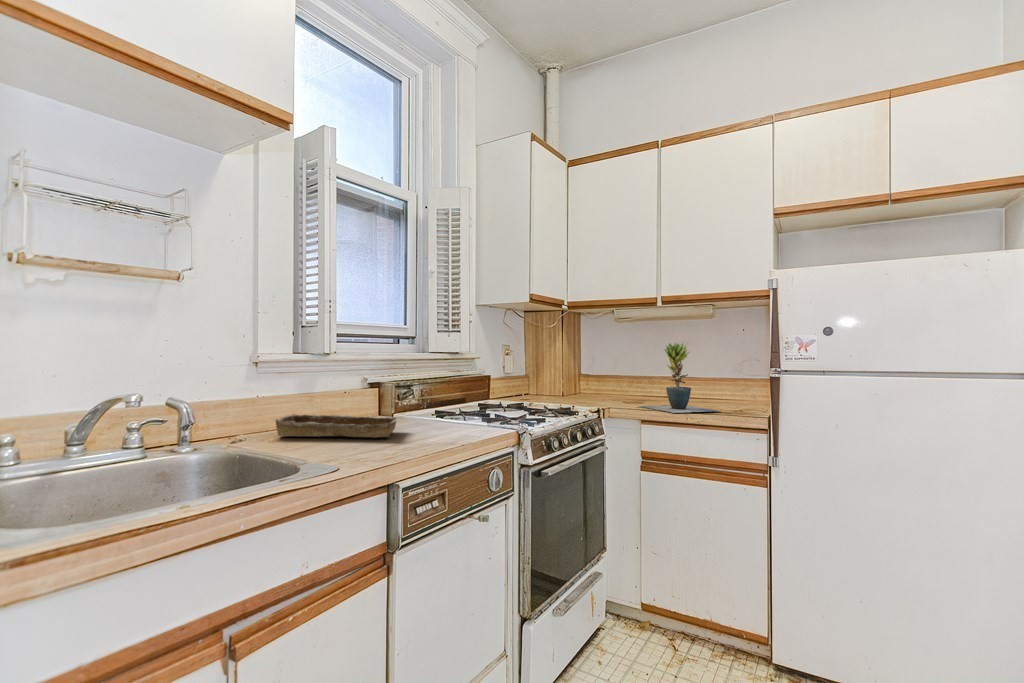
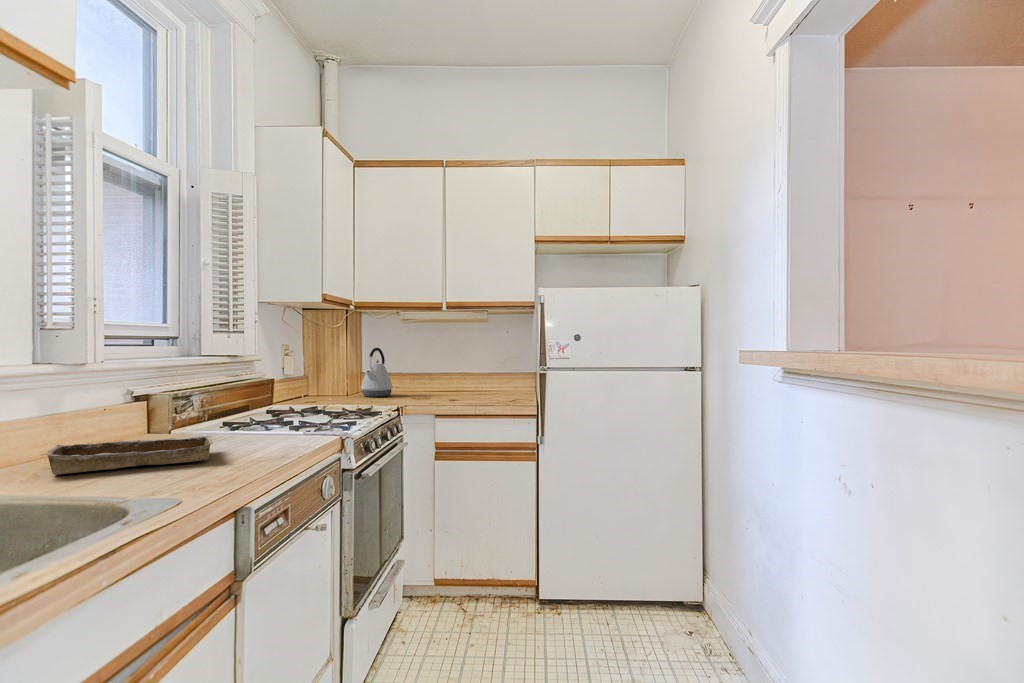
potted plant: present [640,343,719,413] -> none [425,342,498,406]
kettle: none [577,350,609,400] -> present [361,348,393,397]

